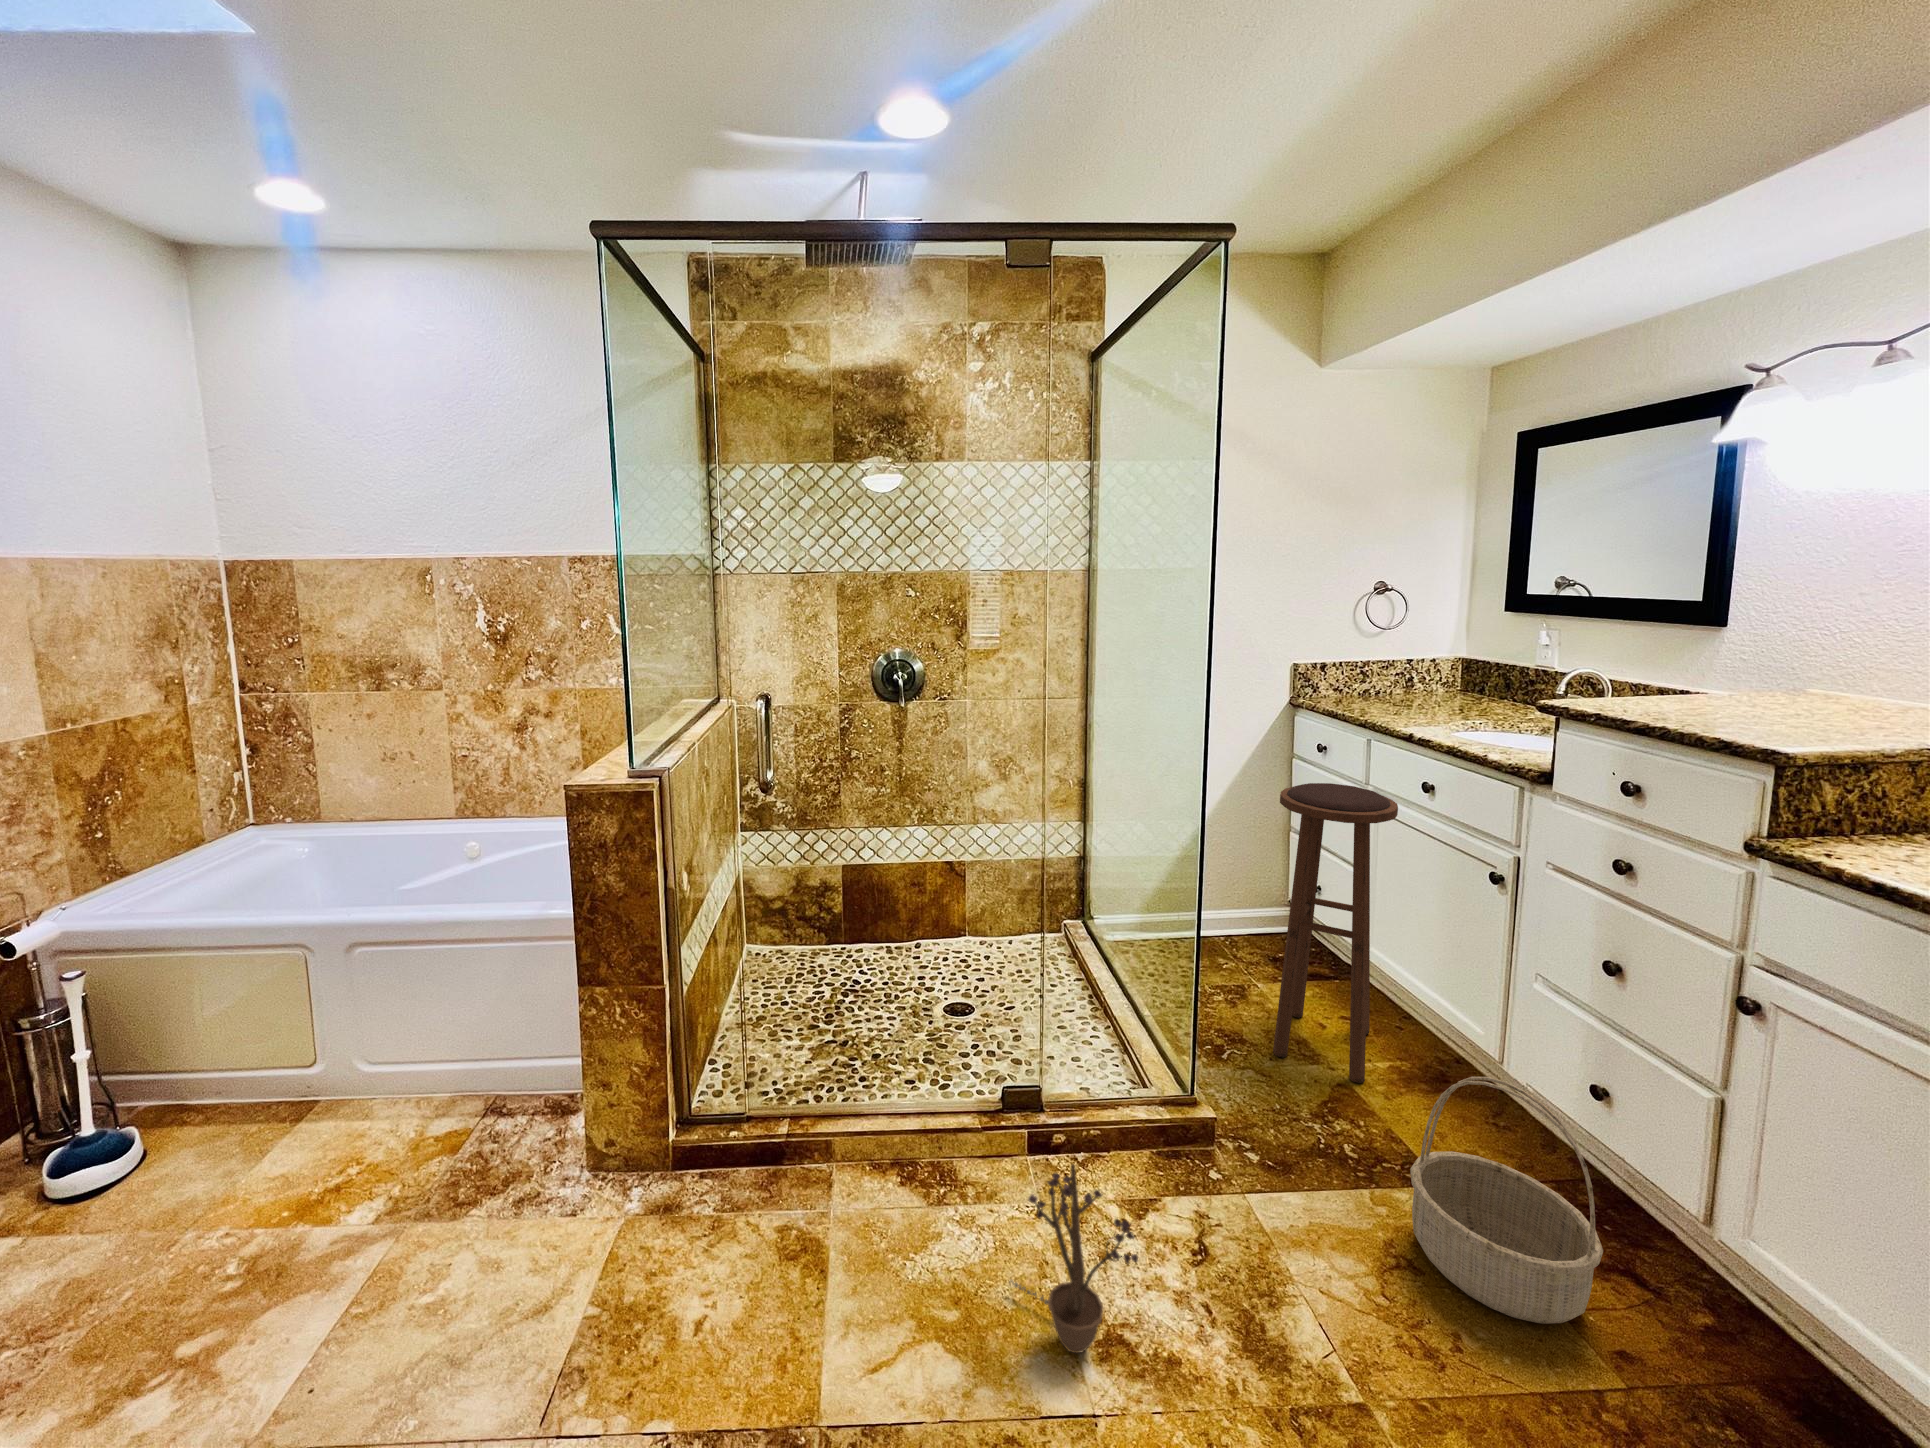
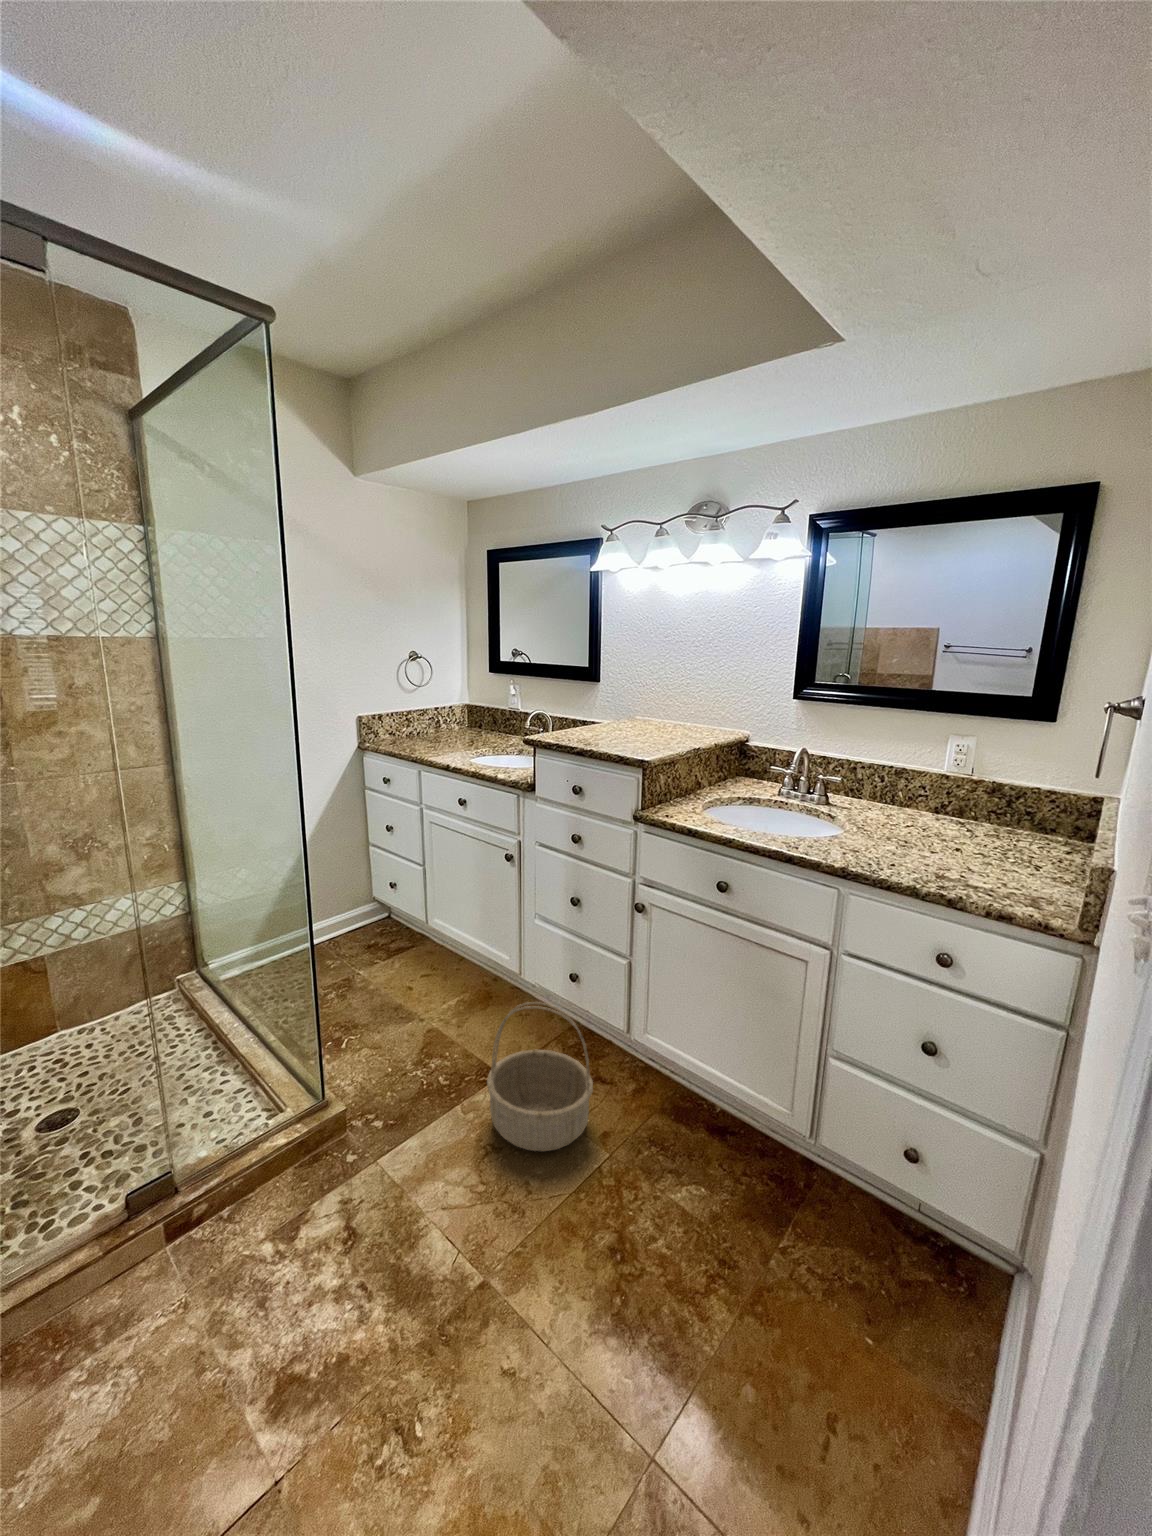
stool: present [1273,783,1398,1083] -> none [363,810,447,1027]
decorative plant: present [1009,1164,1138,1353] -> none [161,1268,301,1438]

